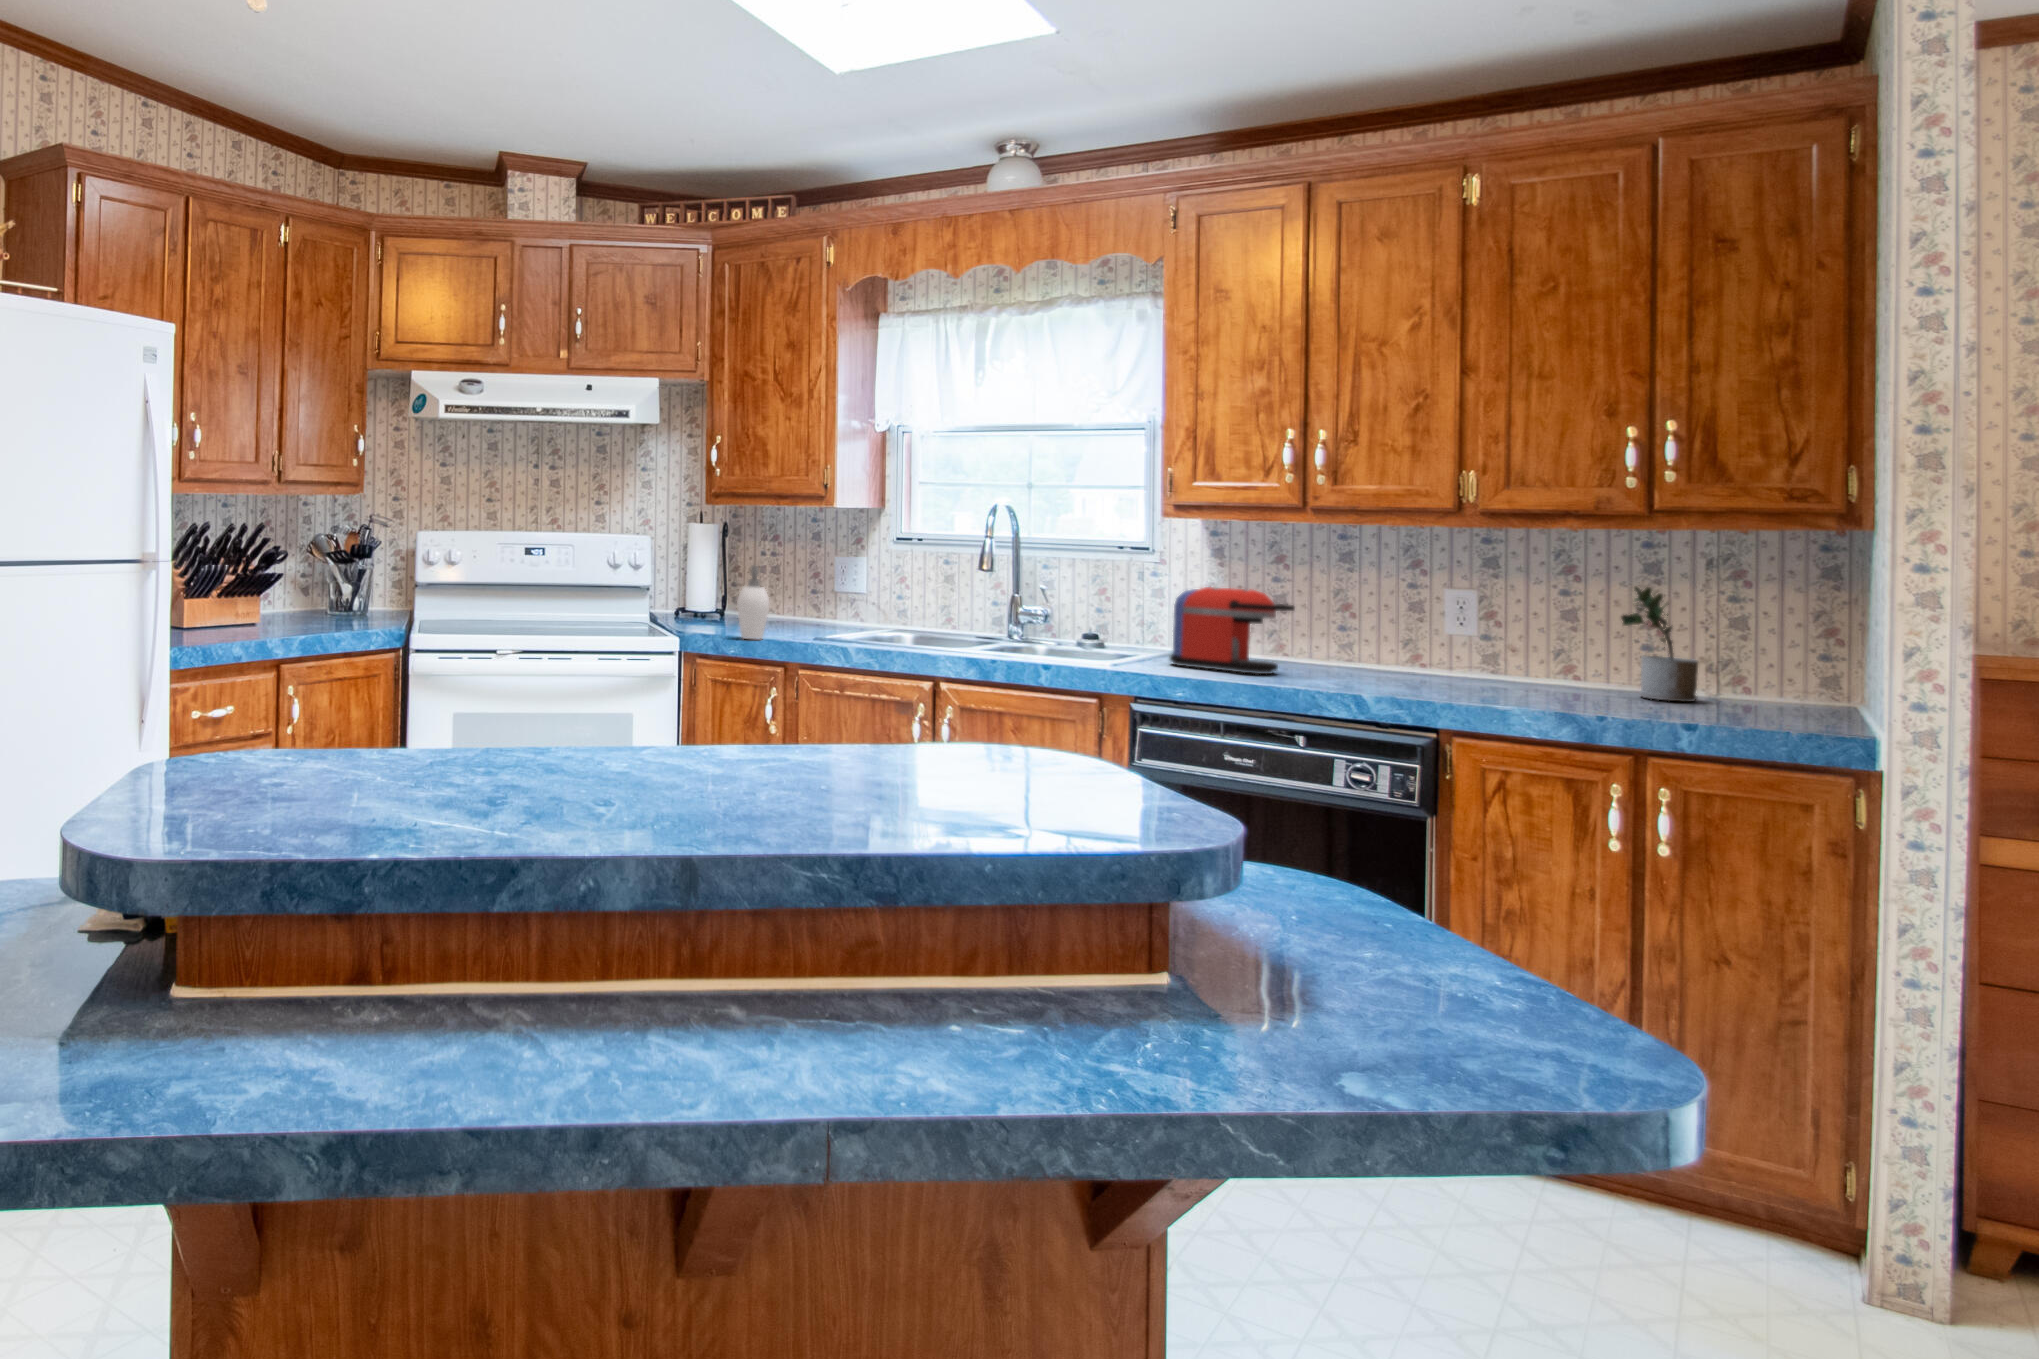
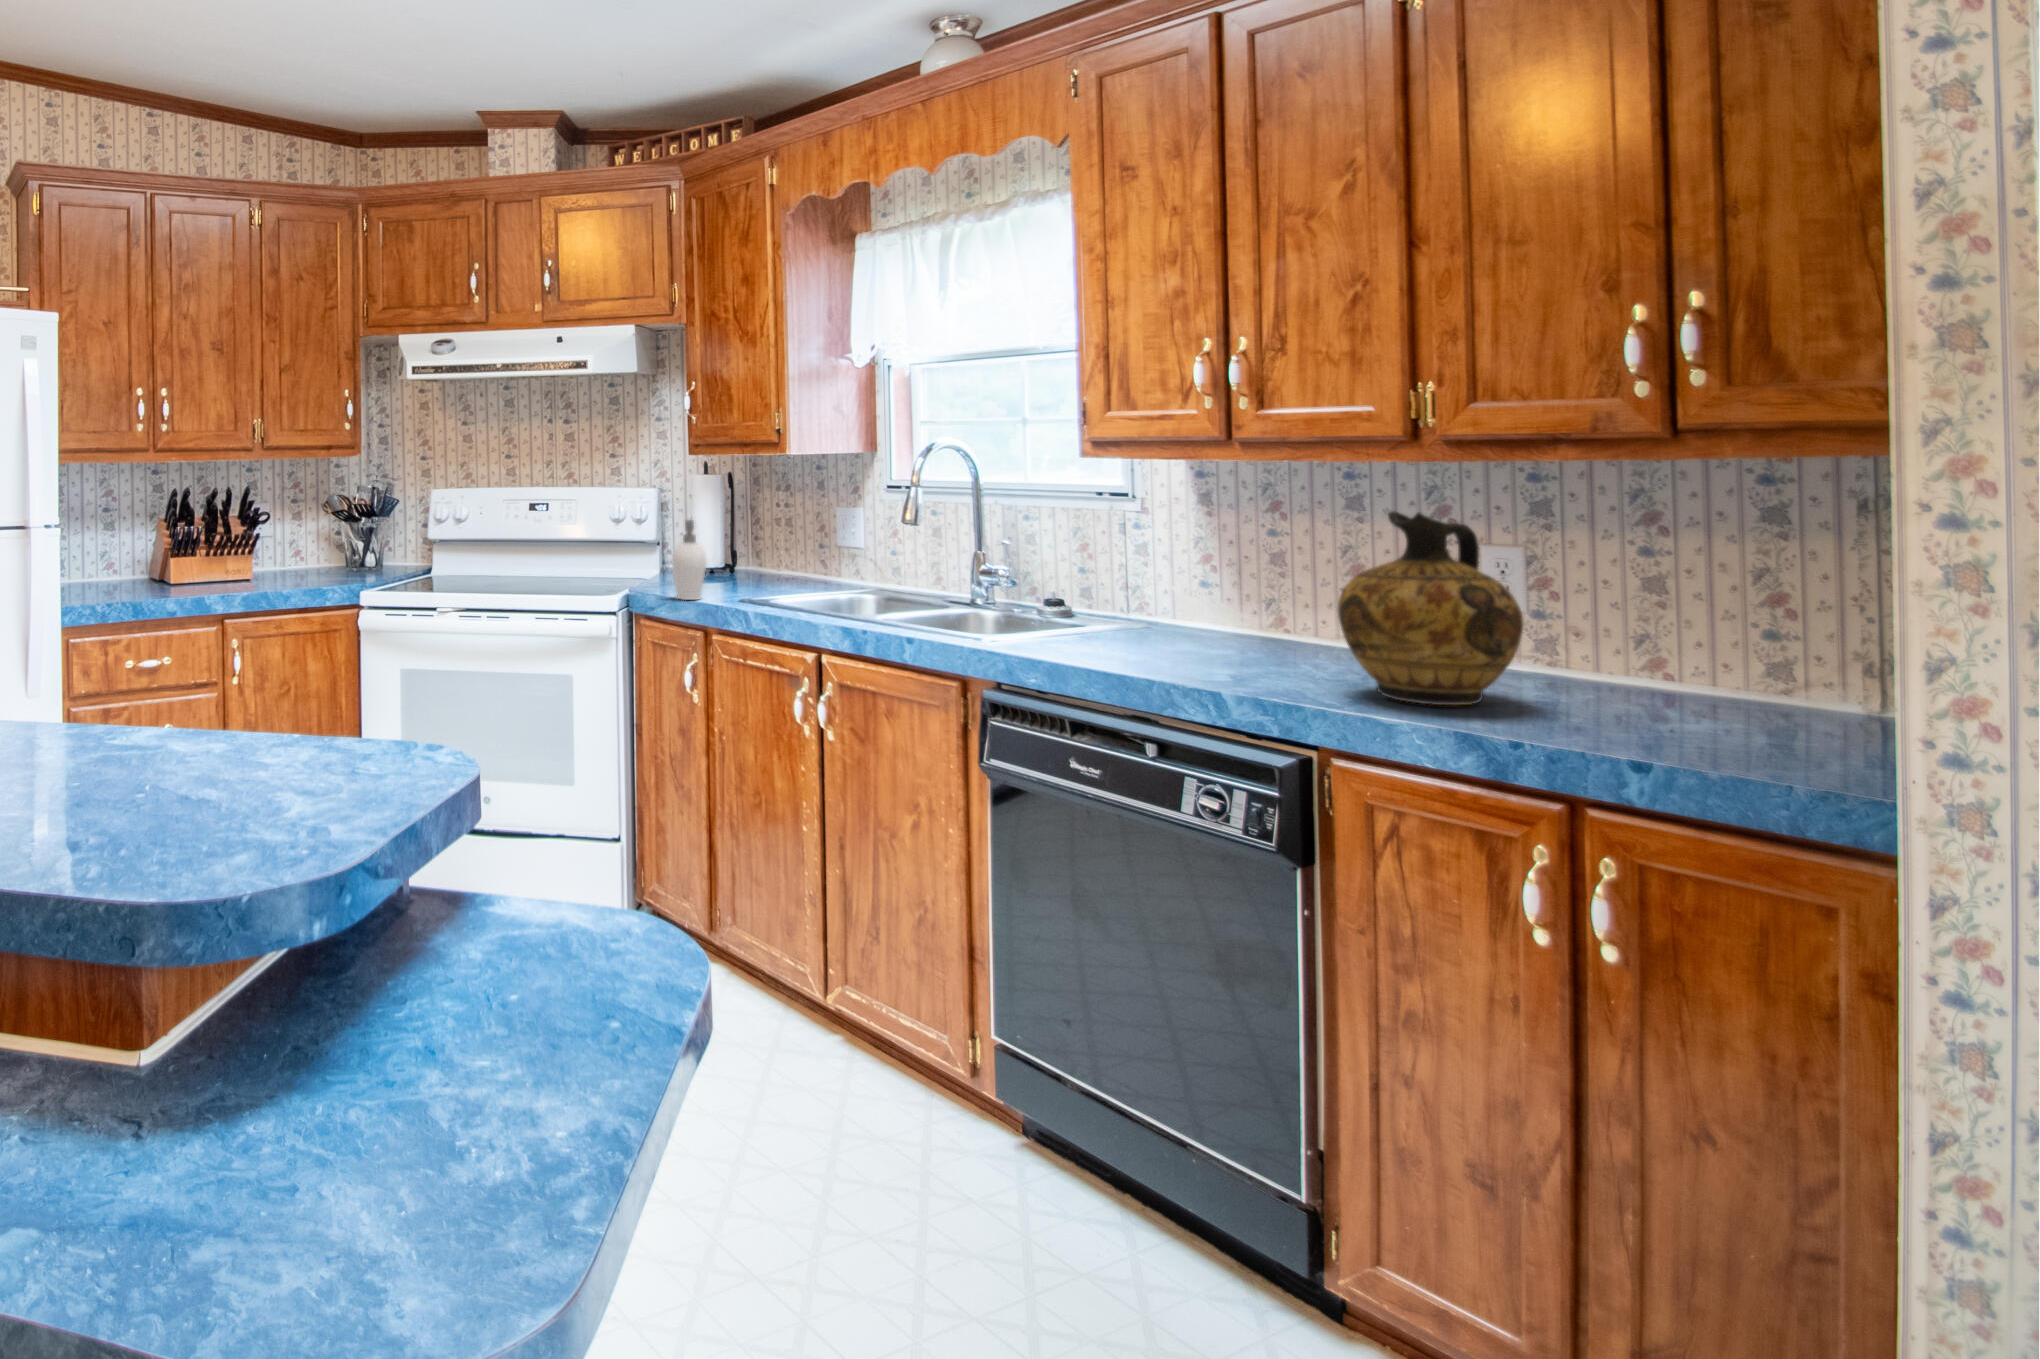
ceramic jug: none [1417,562,1546,697] -> present [1338,511,1523,705]
coffee maker: present [1170,587,1295,674] -> none [1091,544,1221,658]
potted plant: present [1622,587,1698,702] -> none [1662,544,1811,726]

